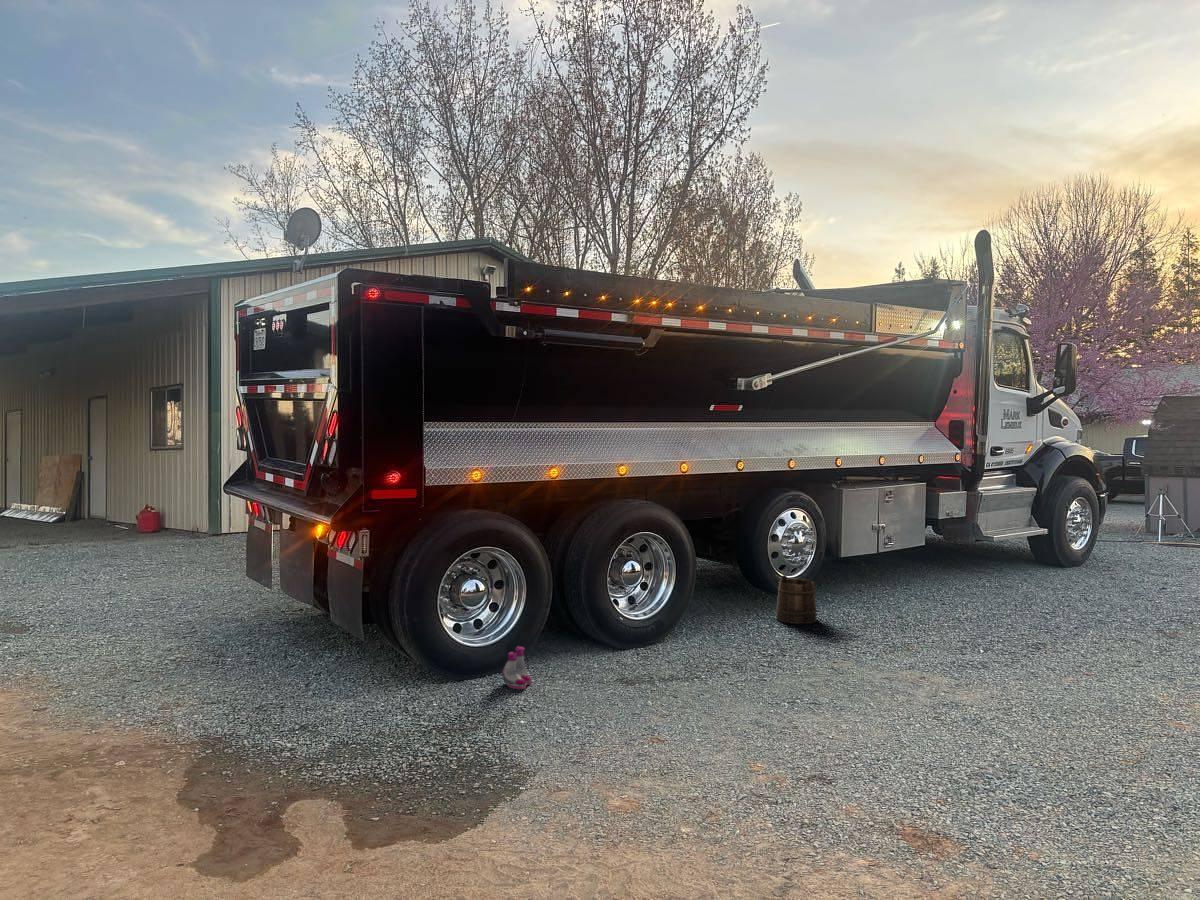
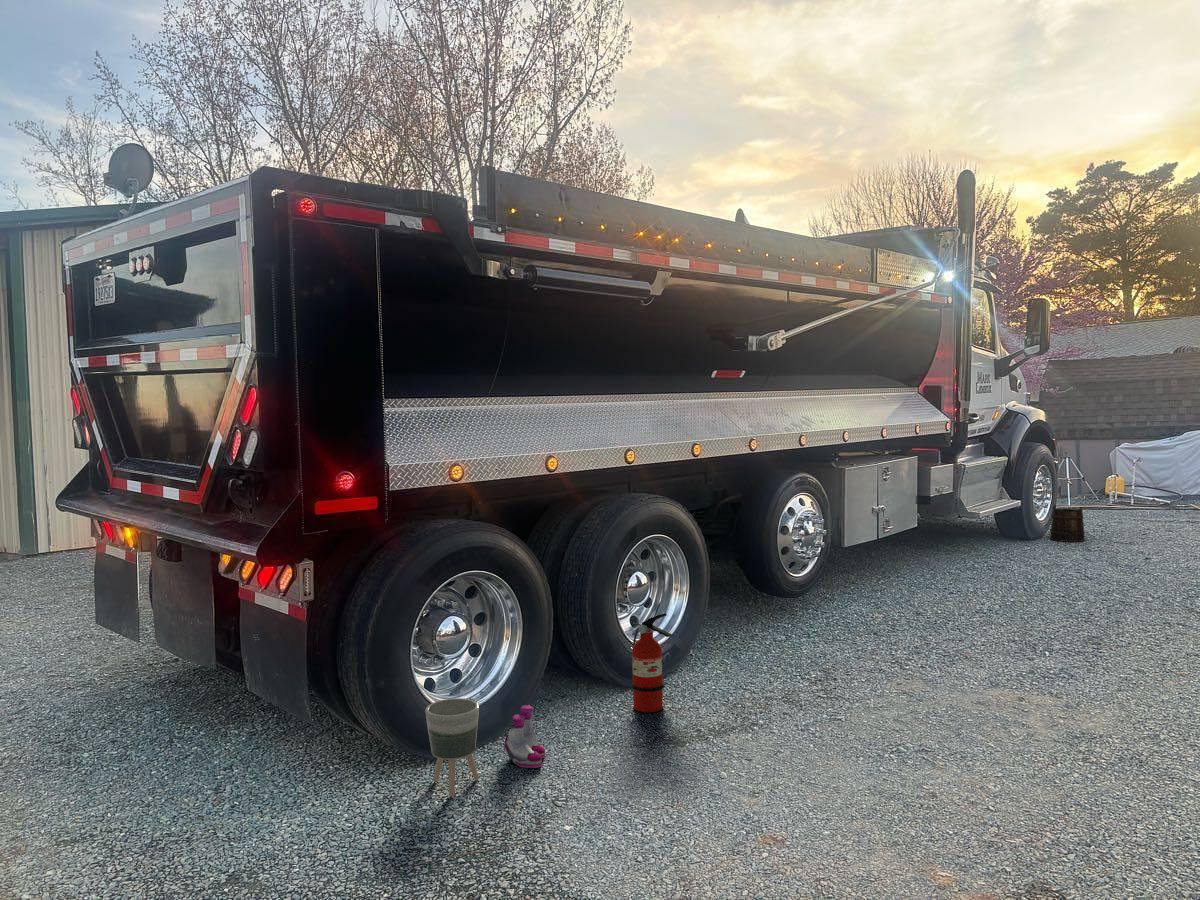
bucket: present [776,575,817,624] -> present [1050,505,1085,542]
fire extinguisher: none [612,590,641,665] -> present [632,613,673,712]
planter: none [442,635,479,700] -> present [425,698,479,797]

